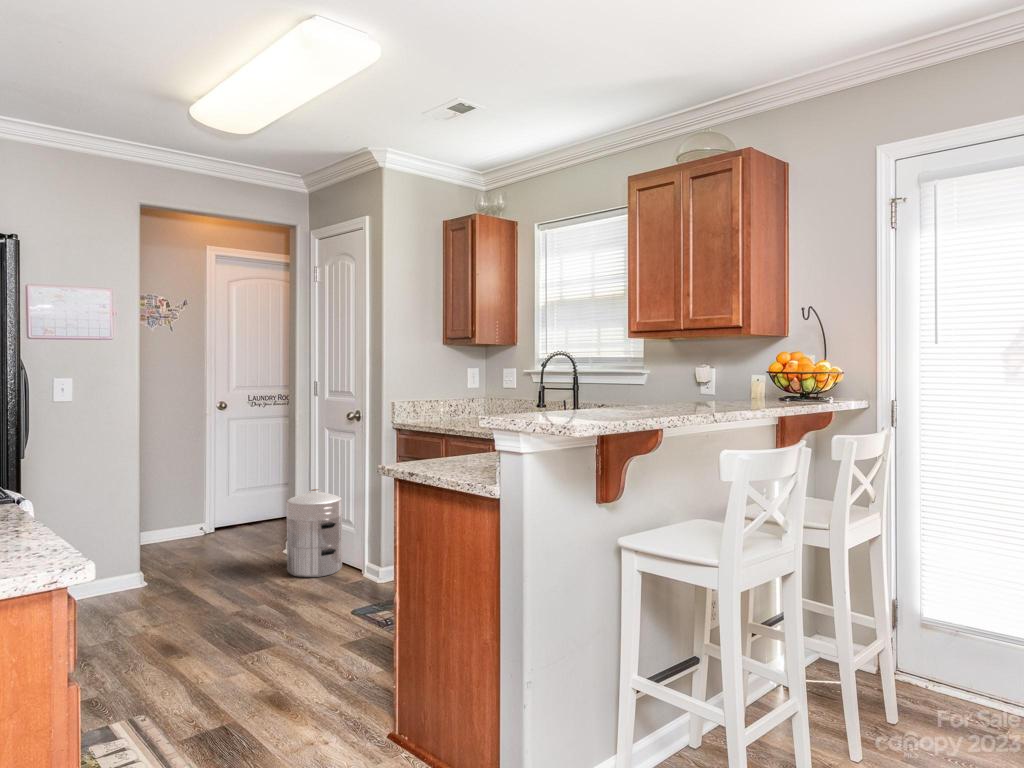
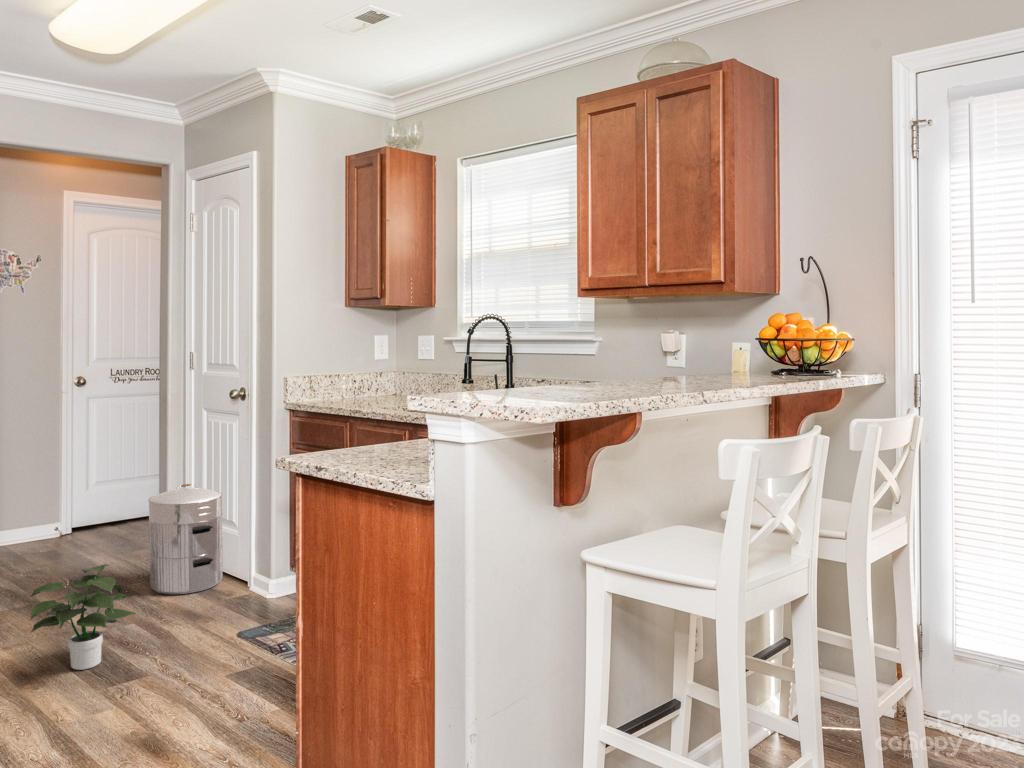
potted plant: none [215,547,289,625] -> present [30,564,136,670]

